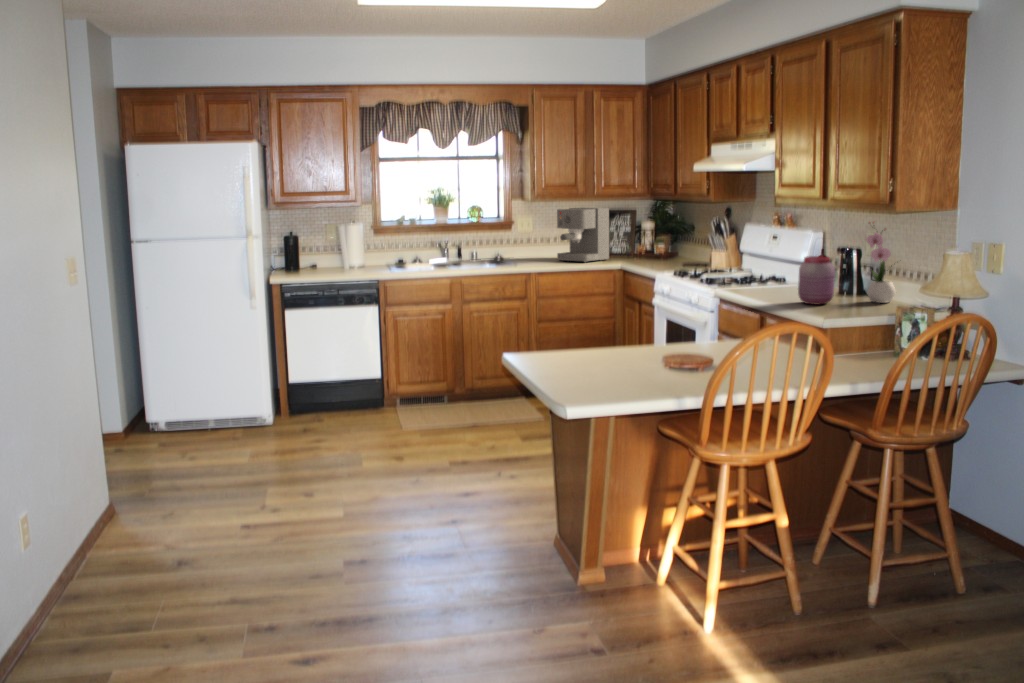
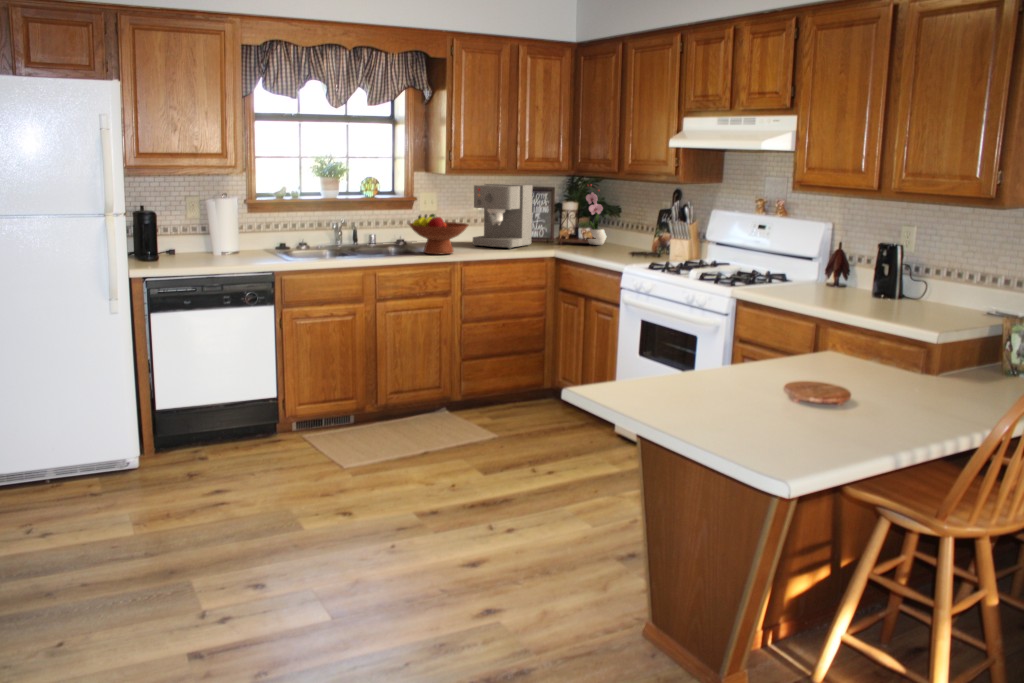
flower arrangement: present [866,222,896,303] -> present [586,185,606,245]
fruit bowl: none [494,233,544,267] -> present [409,214,468,254]
jar: present [798,256,835,305] -> none [858,254,904,311]

